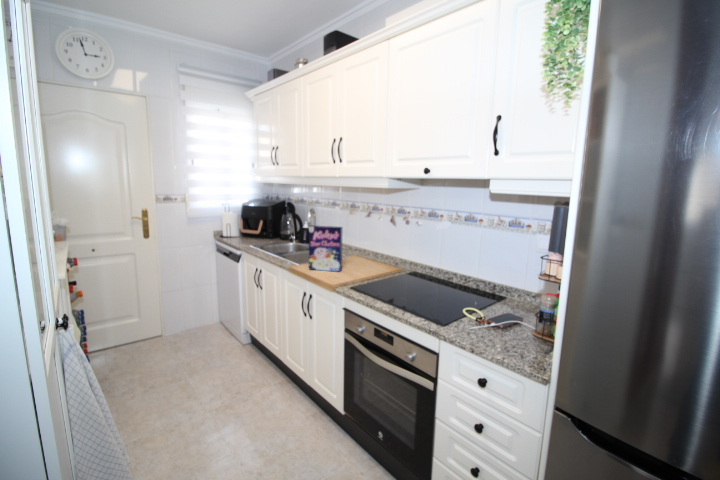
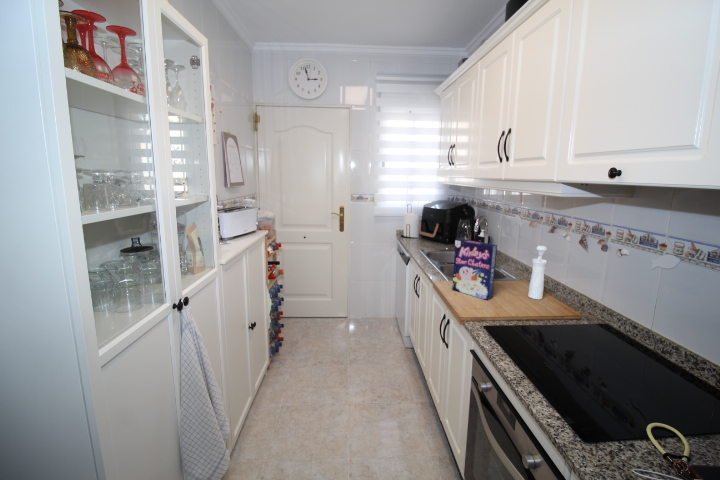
pepper mill: none [363,226,374,266] -> present [528,246,547,299]

